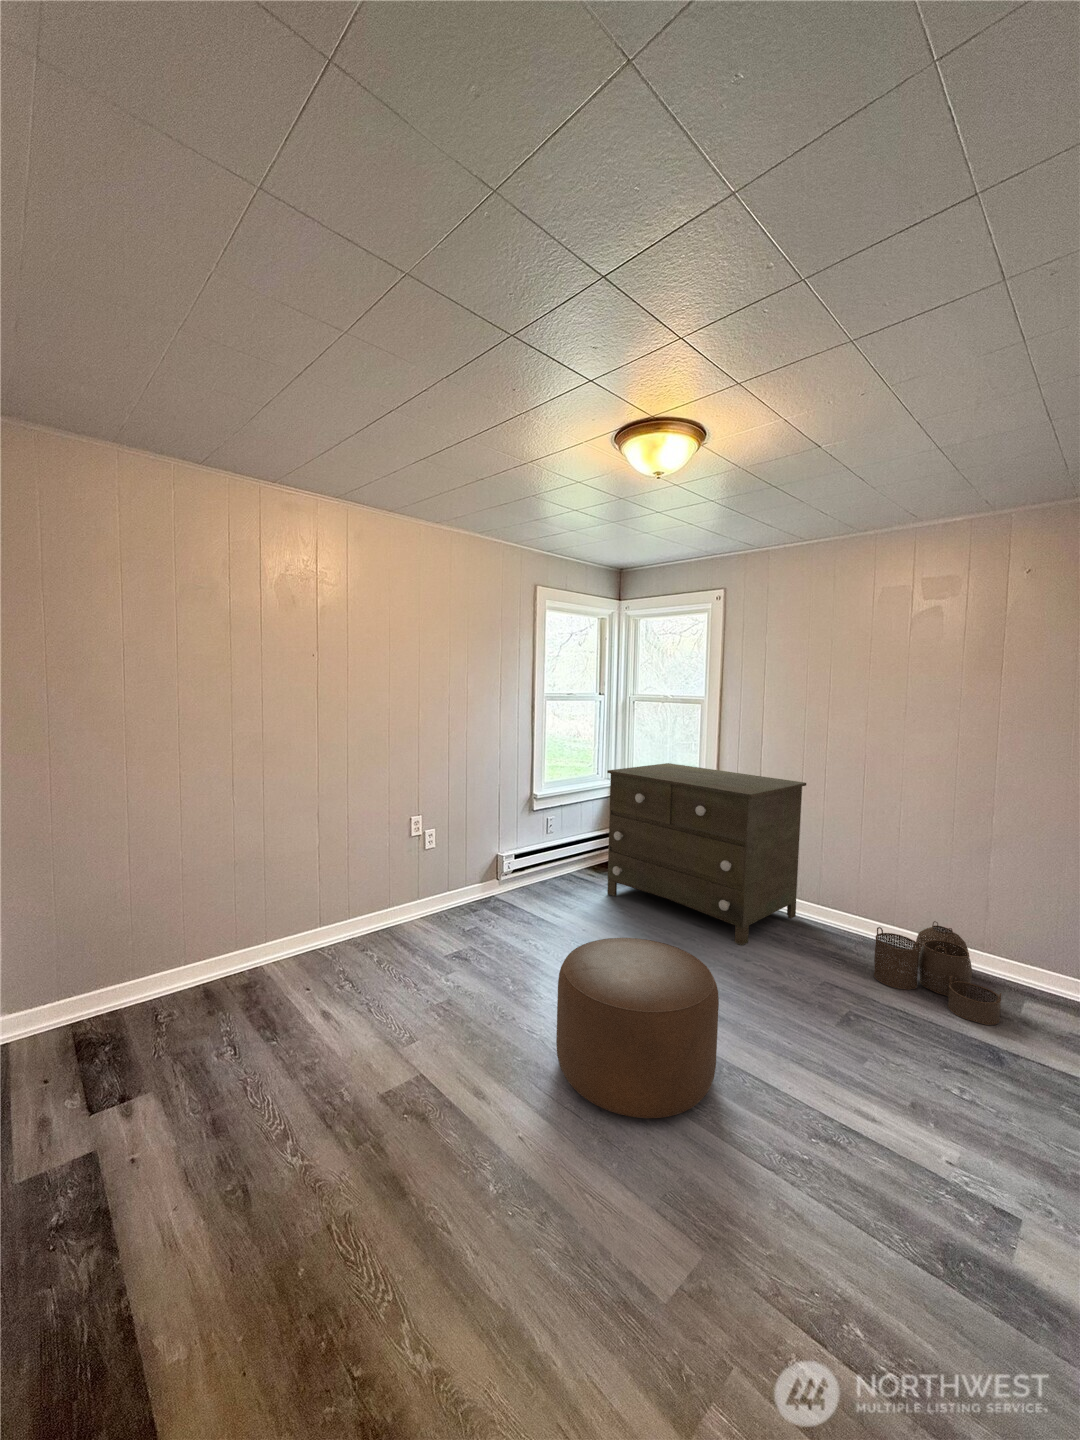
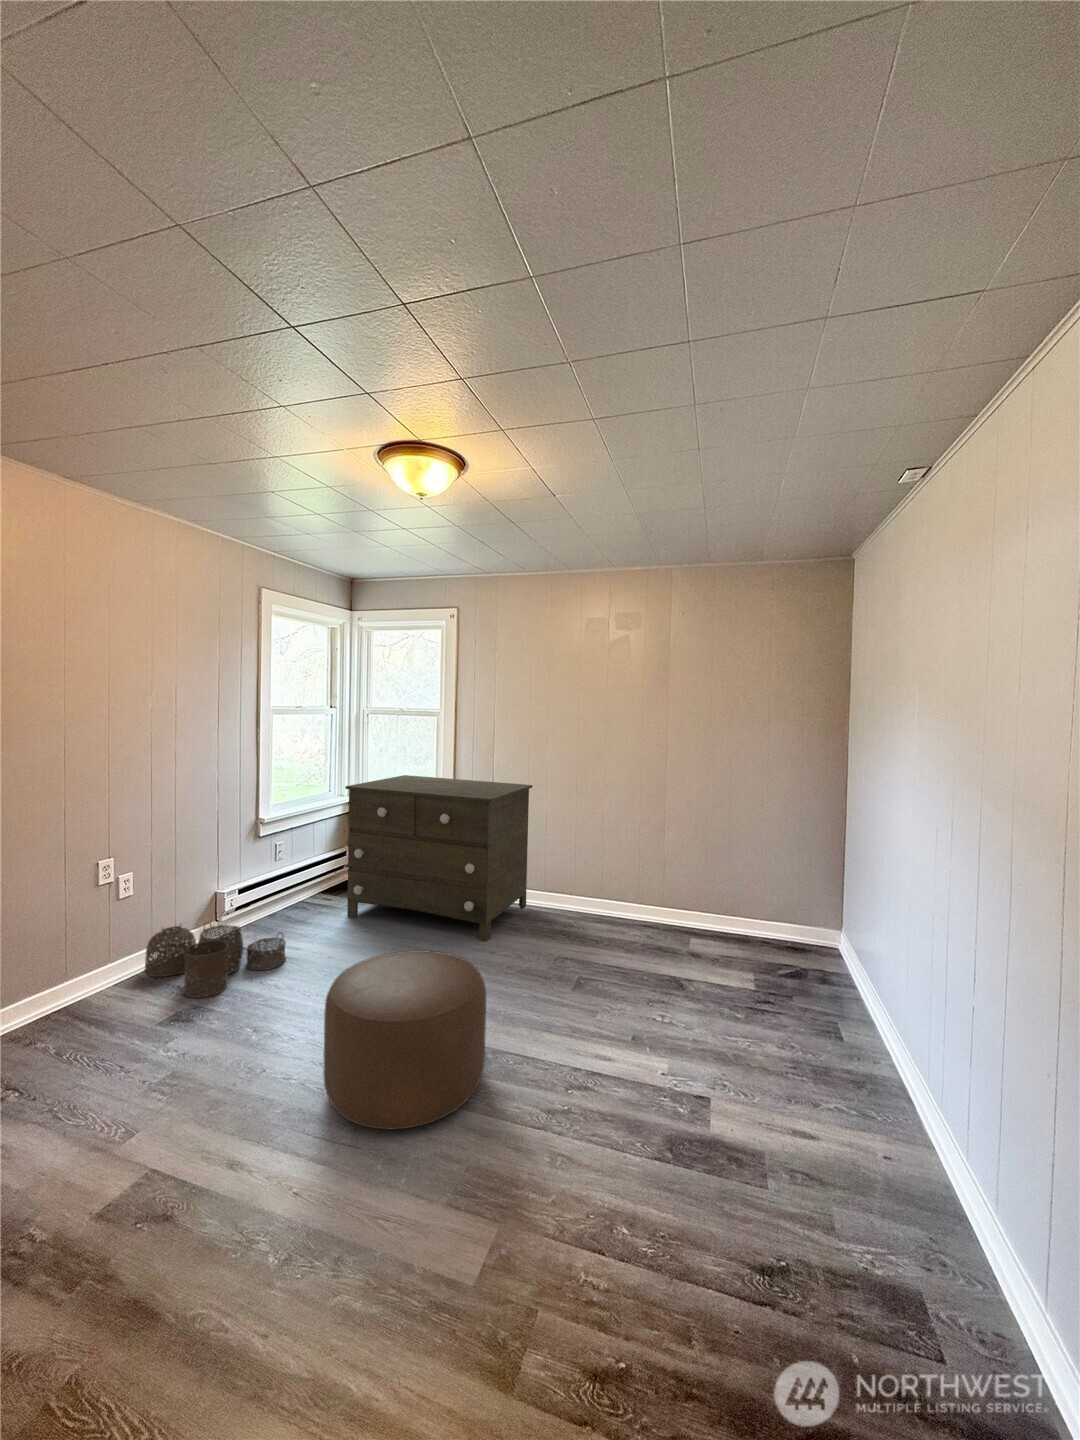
woven basket: present [874,921,1001,1025] -> present [144,922,286,998]

